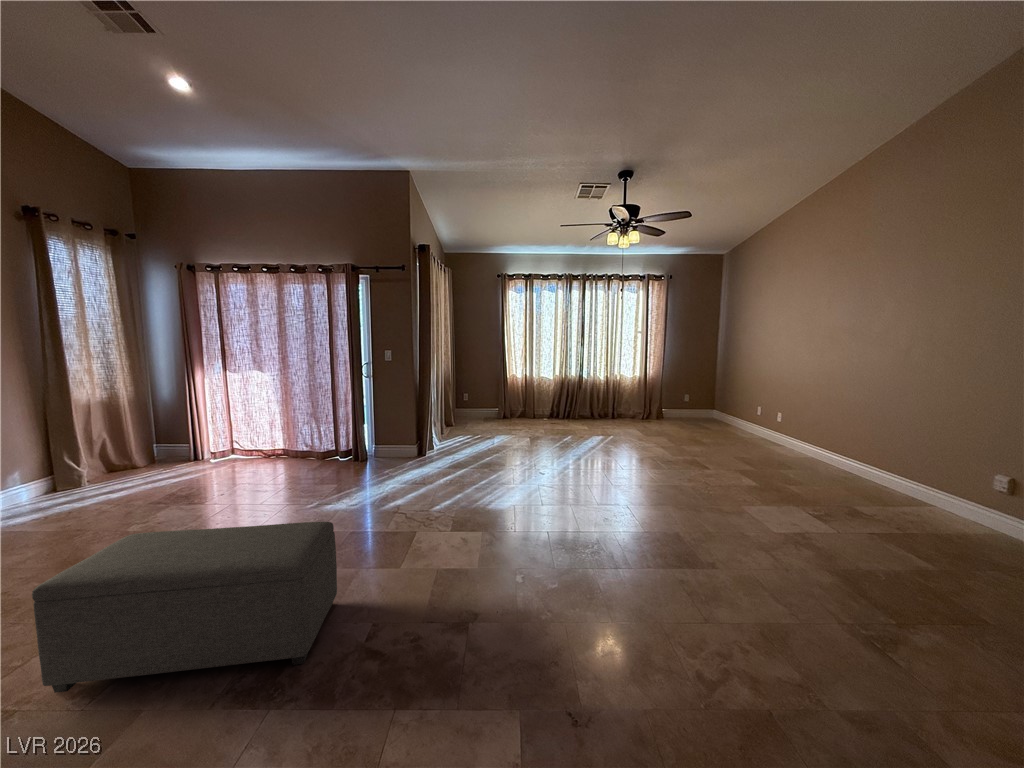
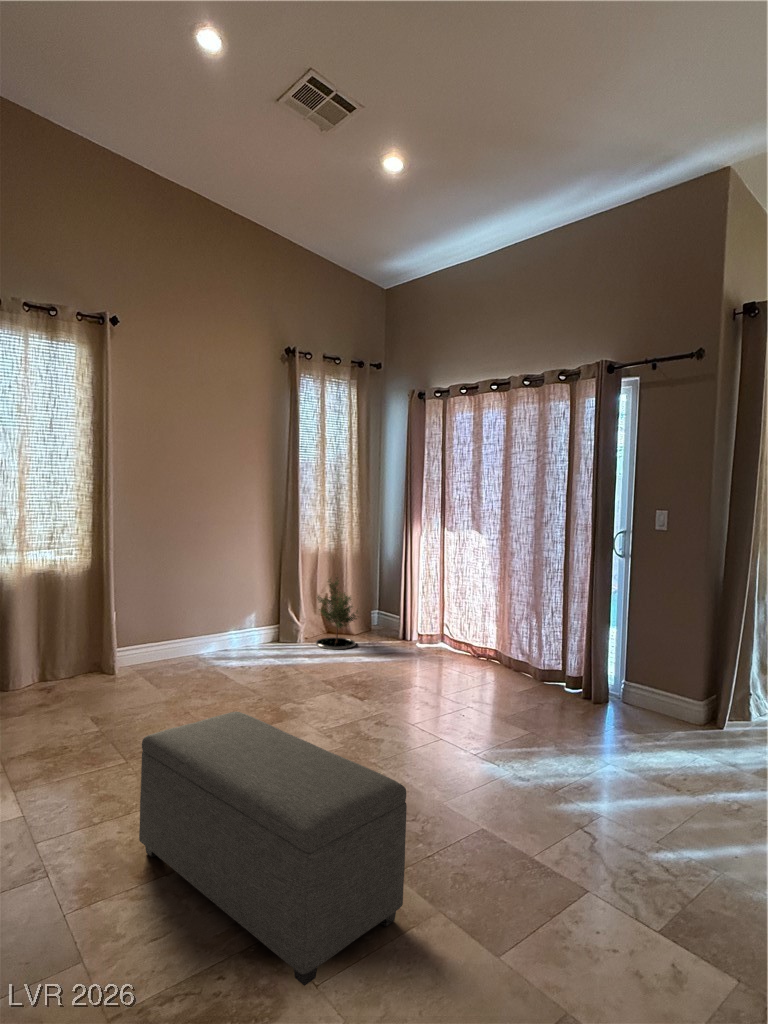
potted tree: none [93,417,152,484] -> present [315,578,357,649]

